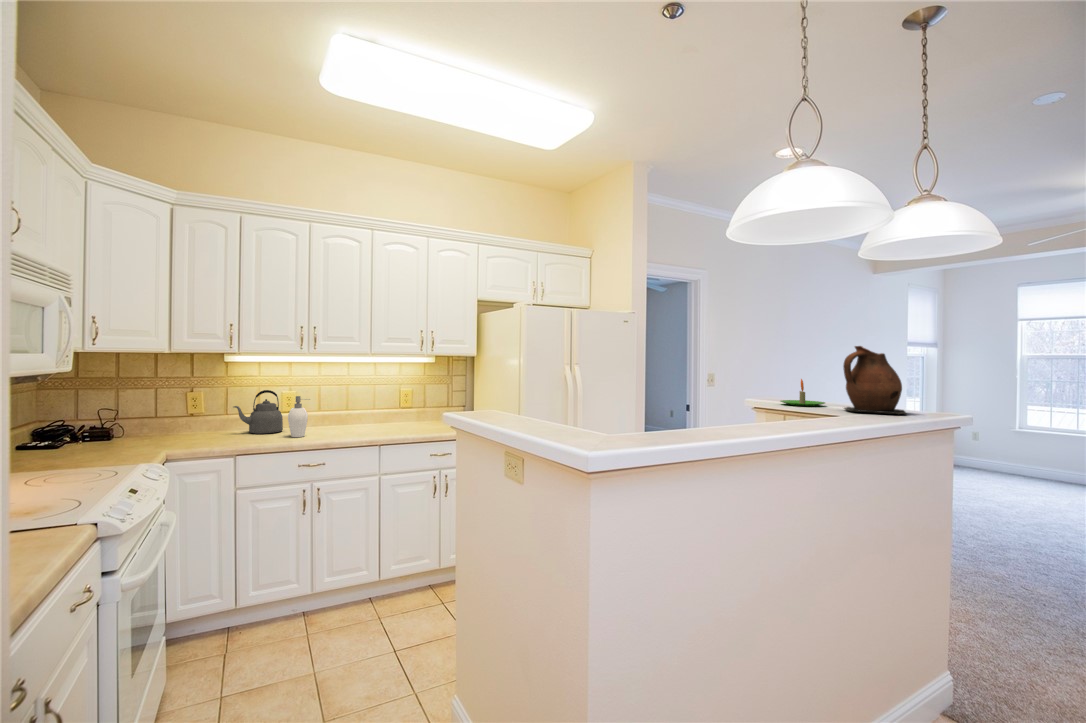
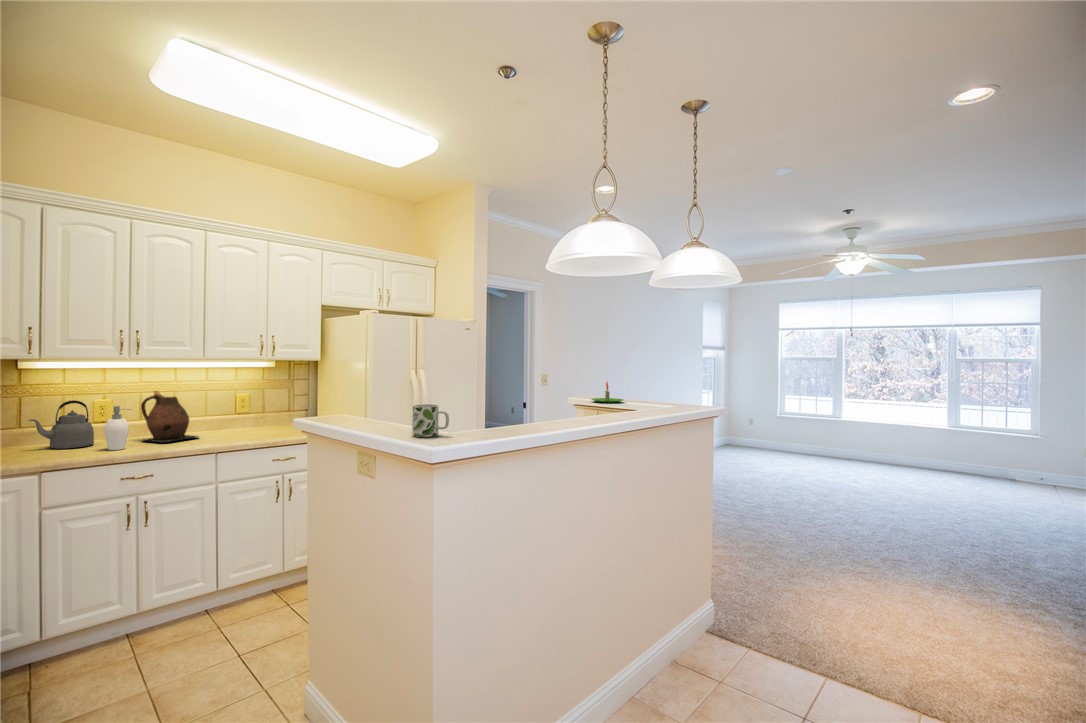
ceramic pitcher: present [843,346,906,415] -> present [141,391,199,443]
mug: none [567,399,614,441] -> present [412,404,449,437]

